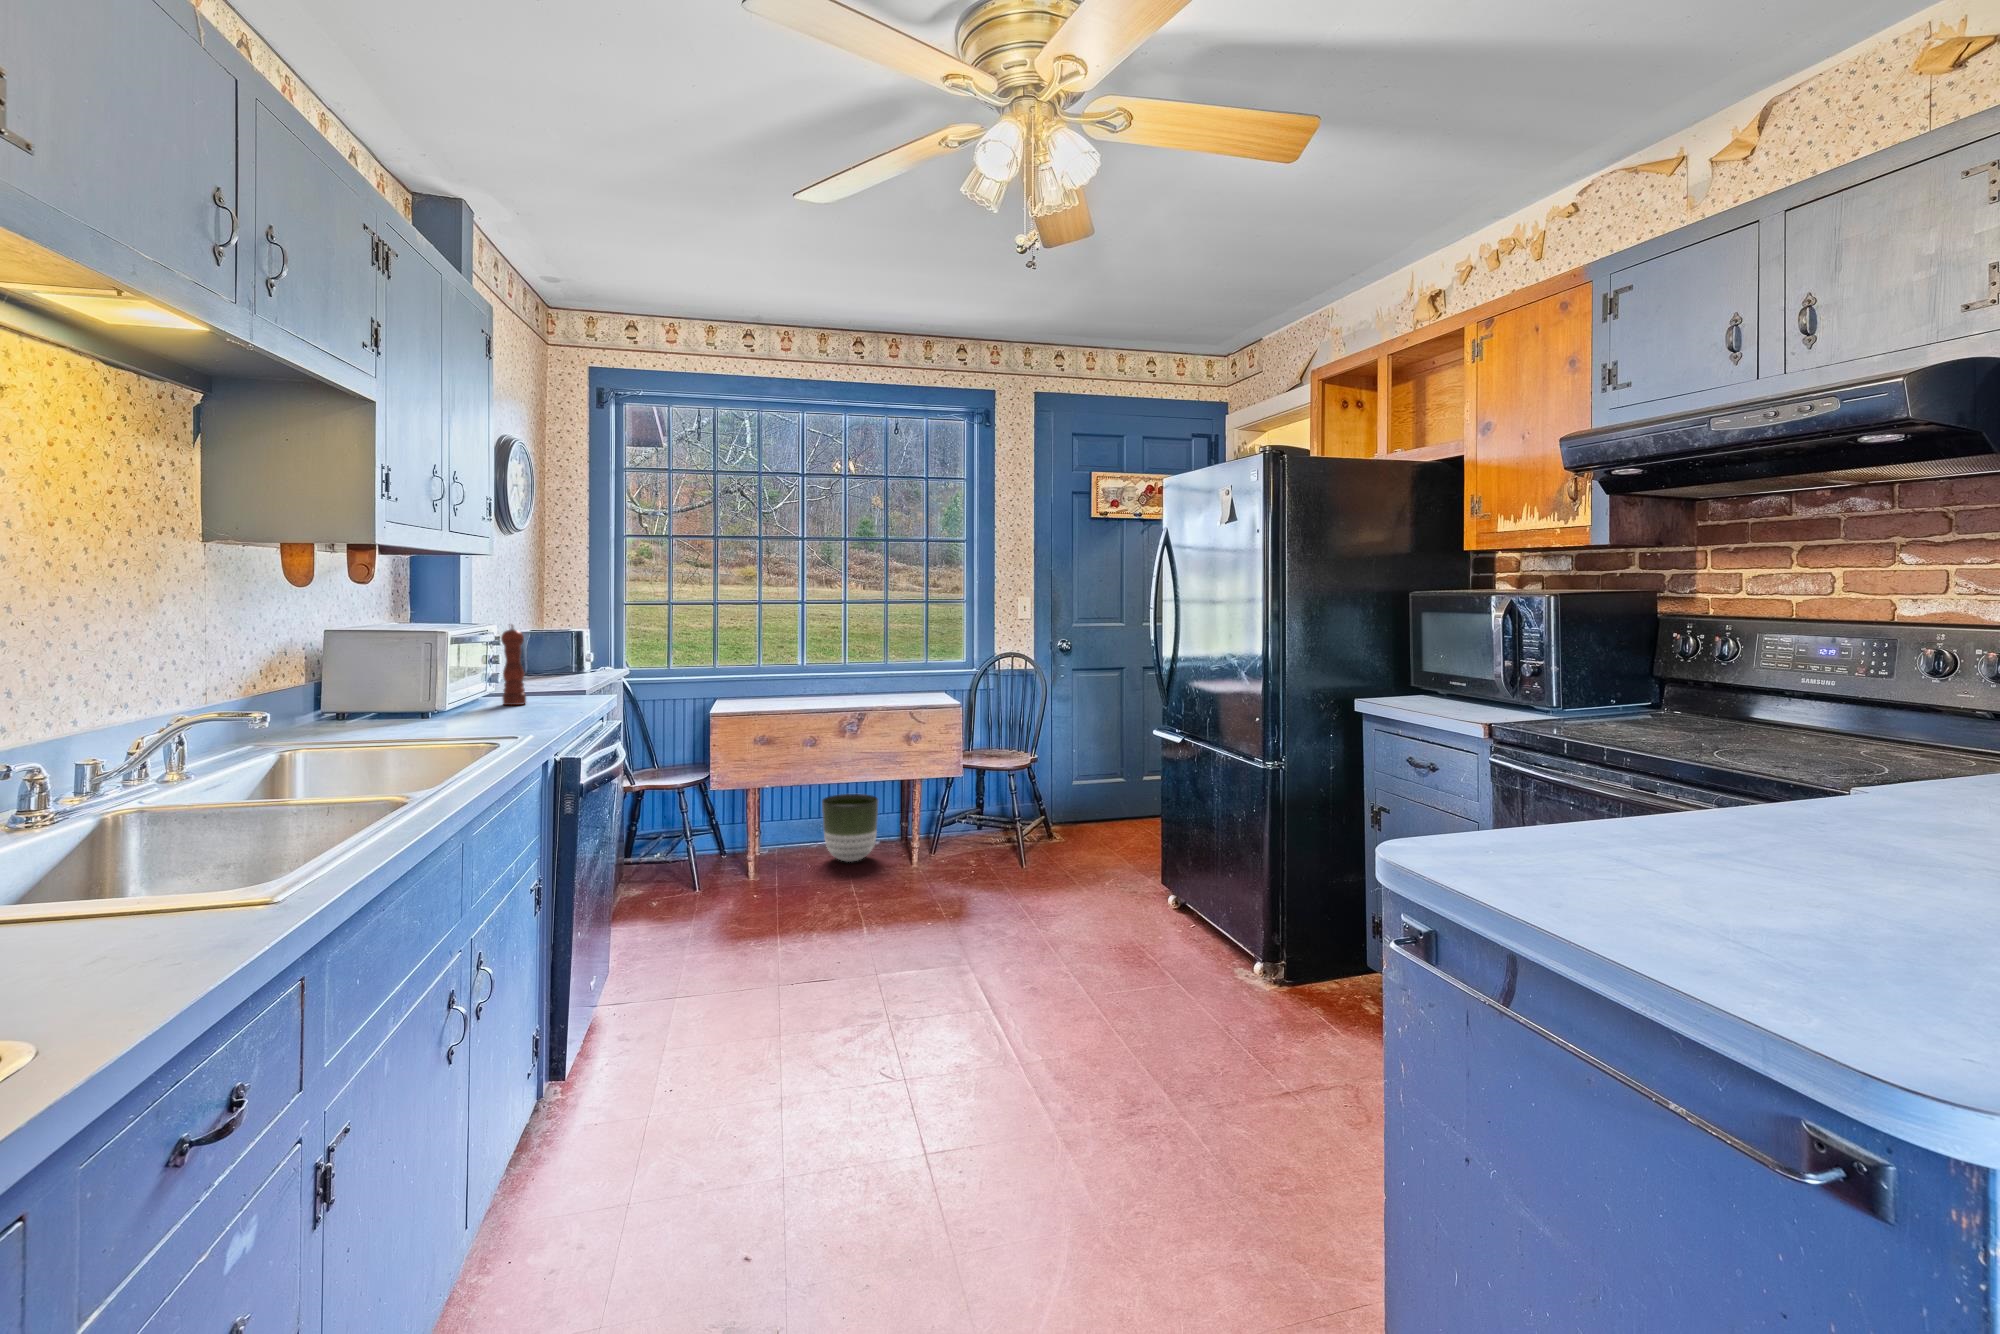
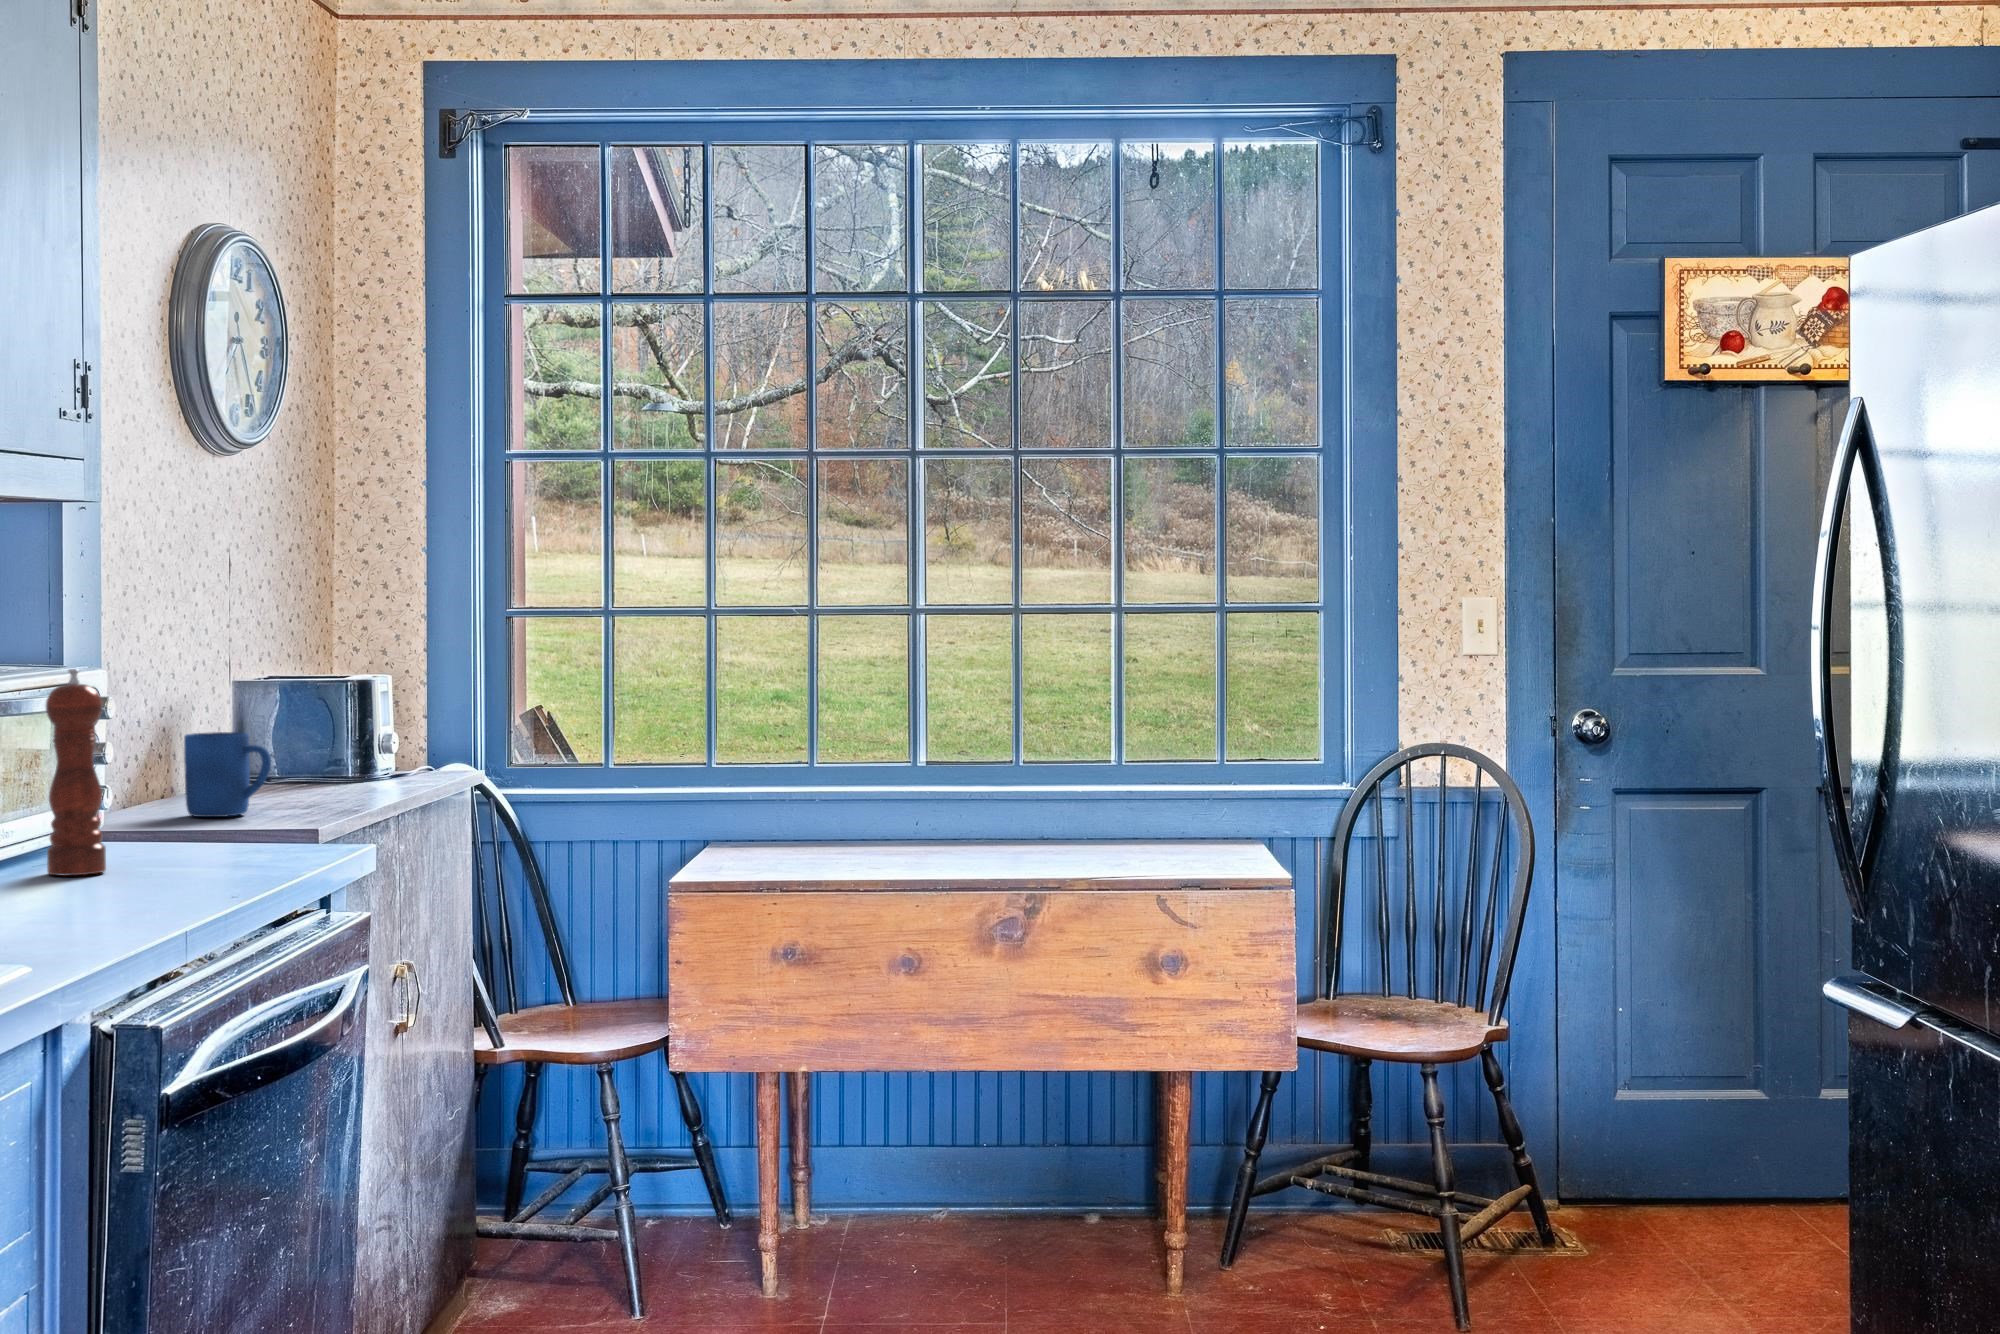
mug: none [526,651,564,685] -> present [184,732,271,817]
planter: present [822,794,878,862] -> none [934,1100,1078,1279]

